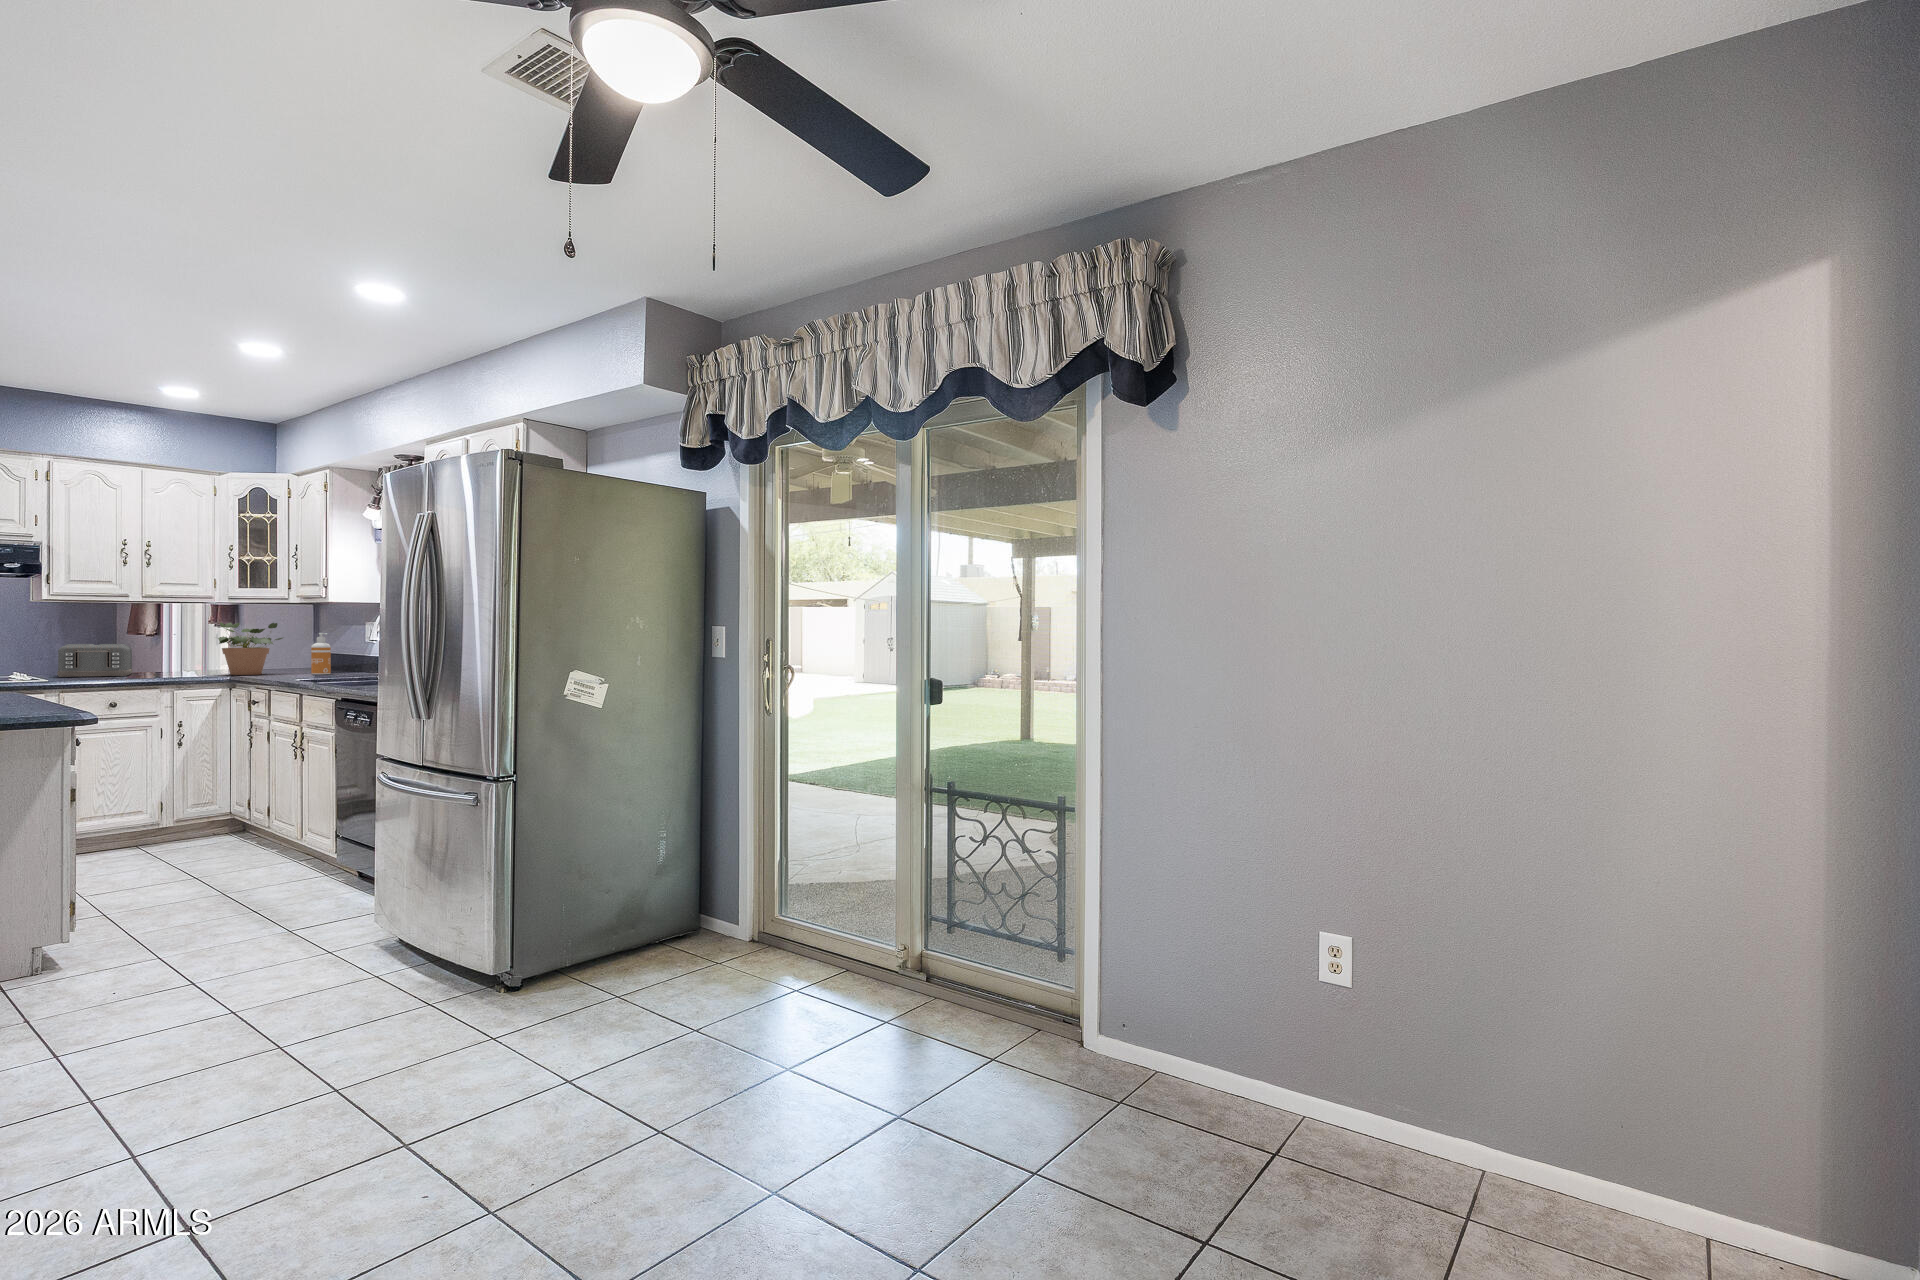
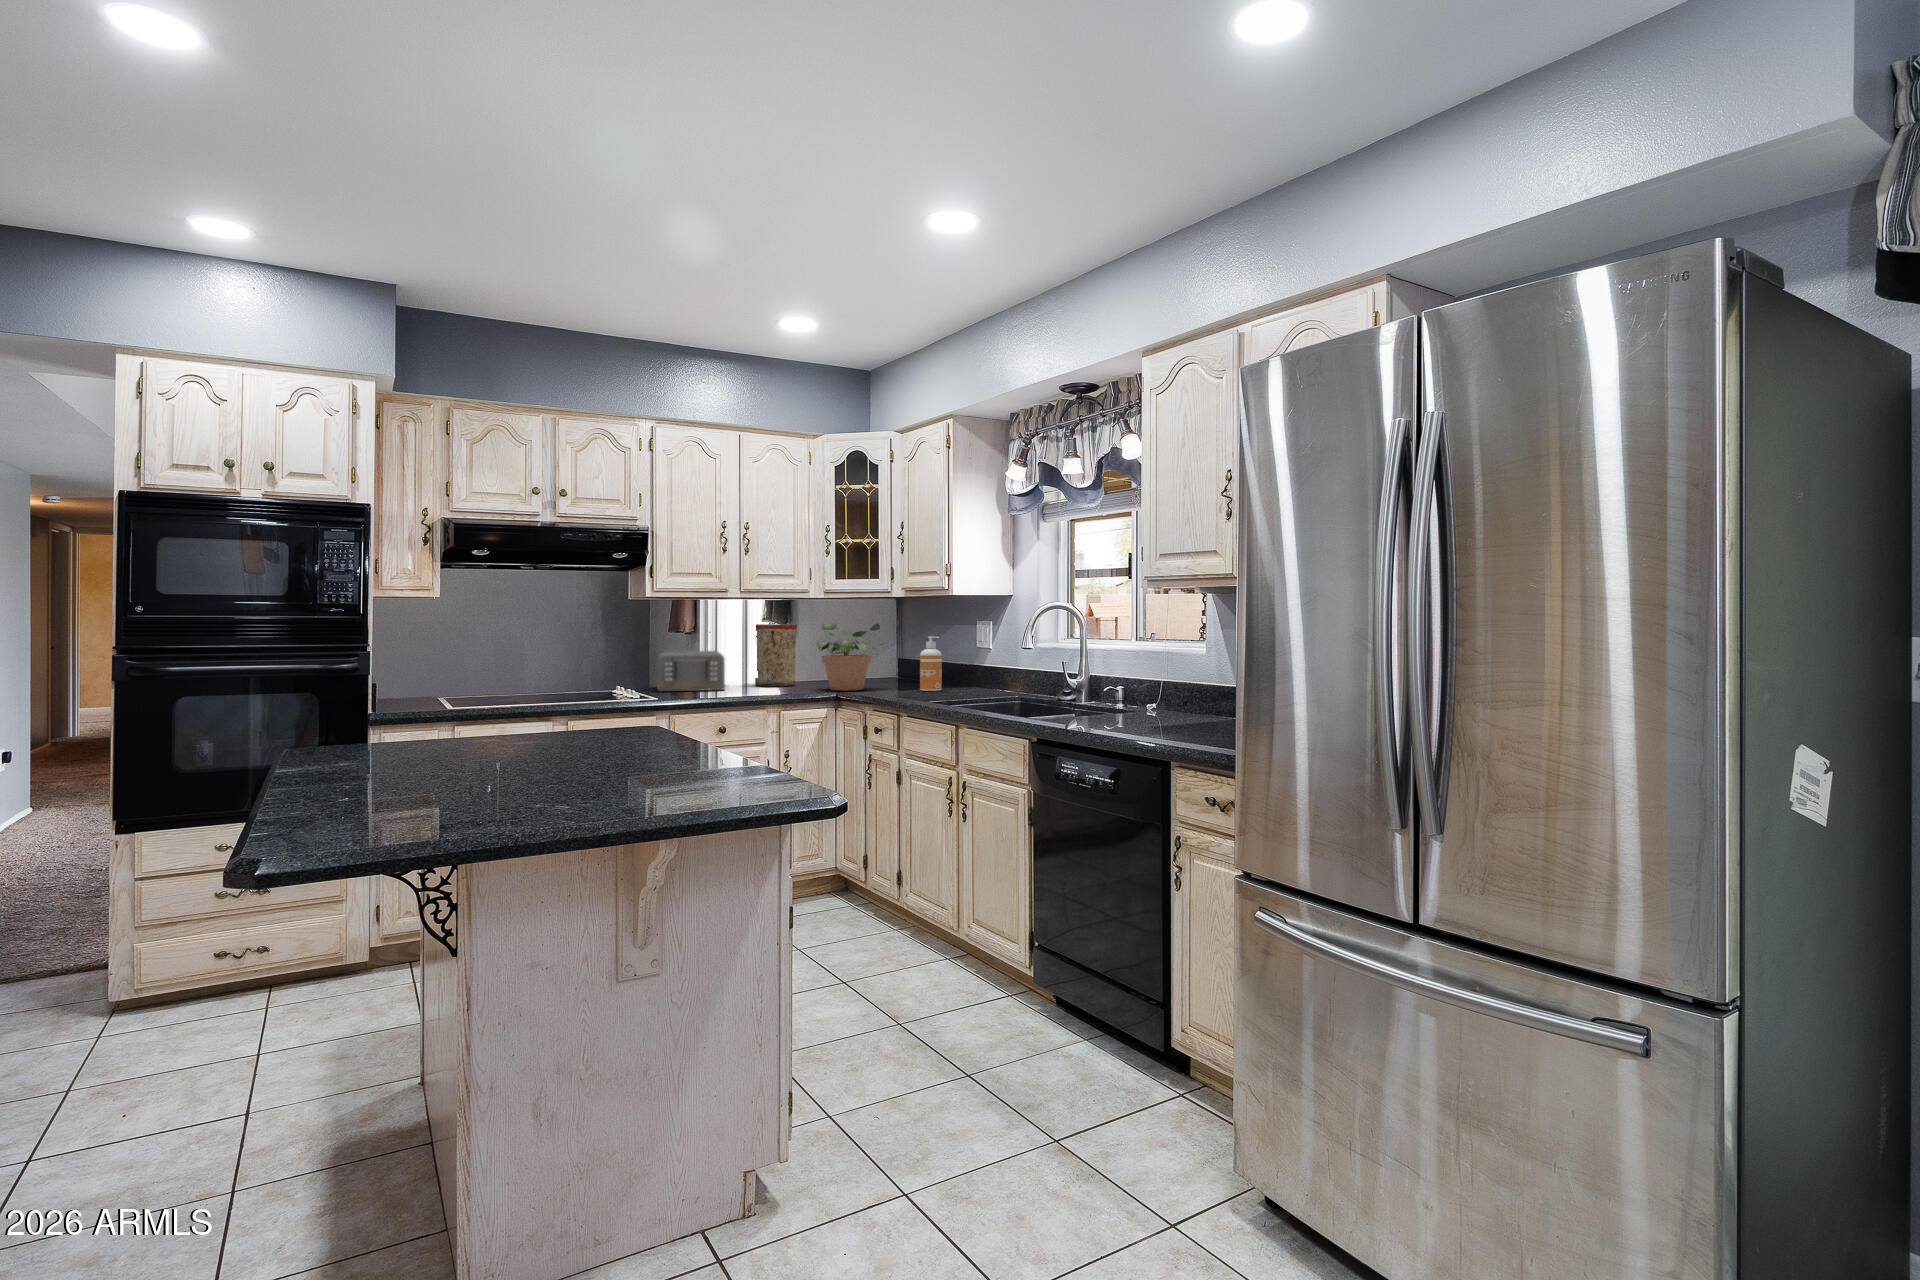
vase: none [164,623,207,674] -> present [755,624,797,687]

